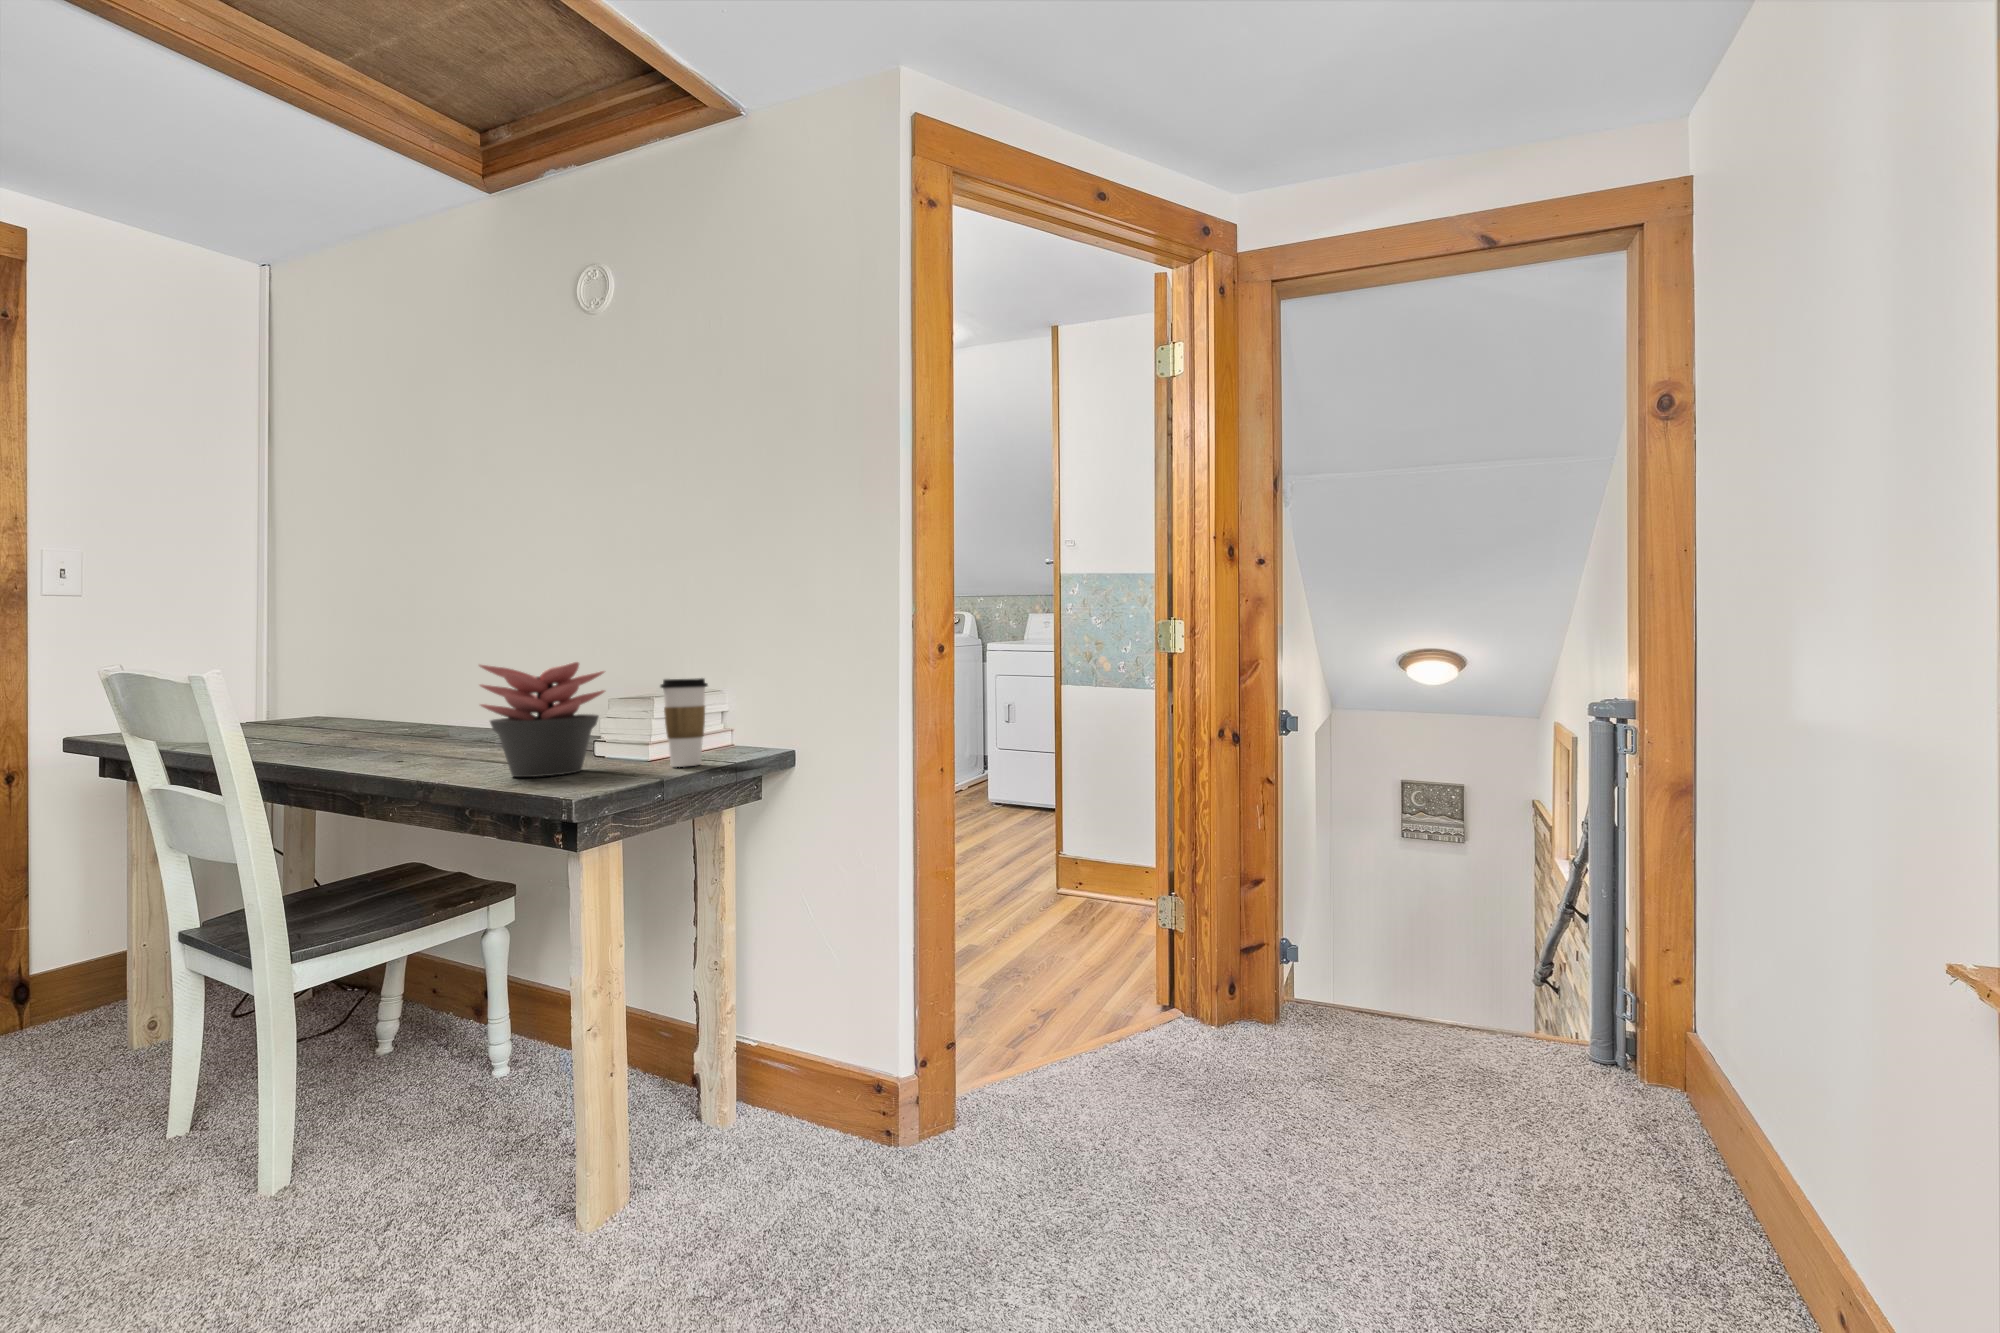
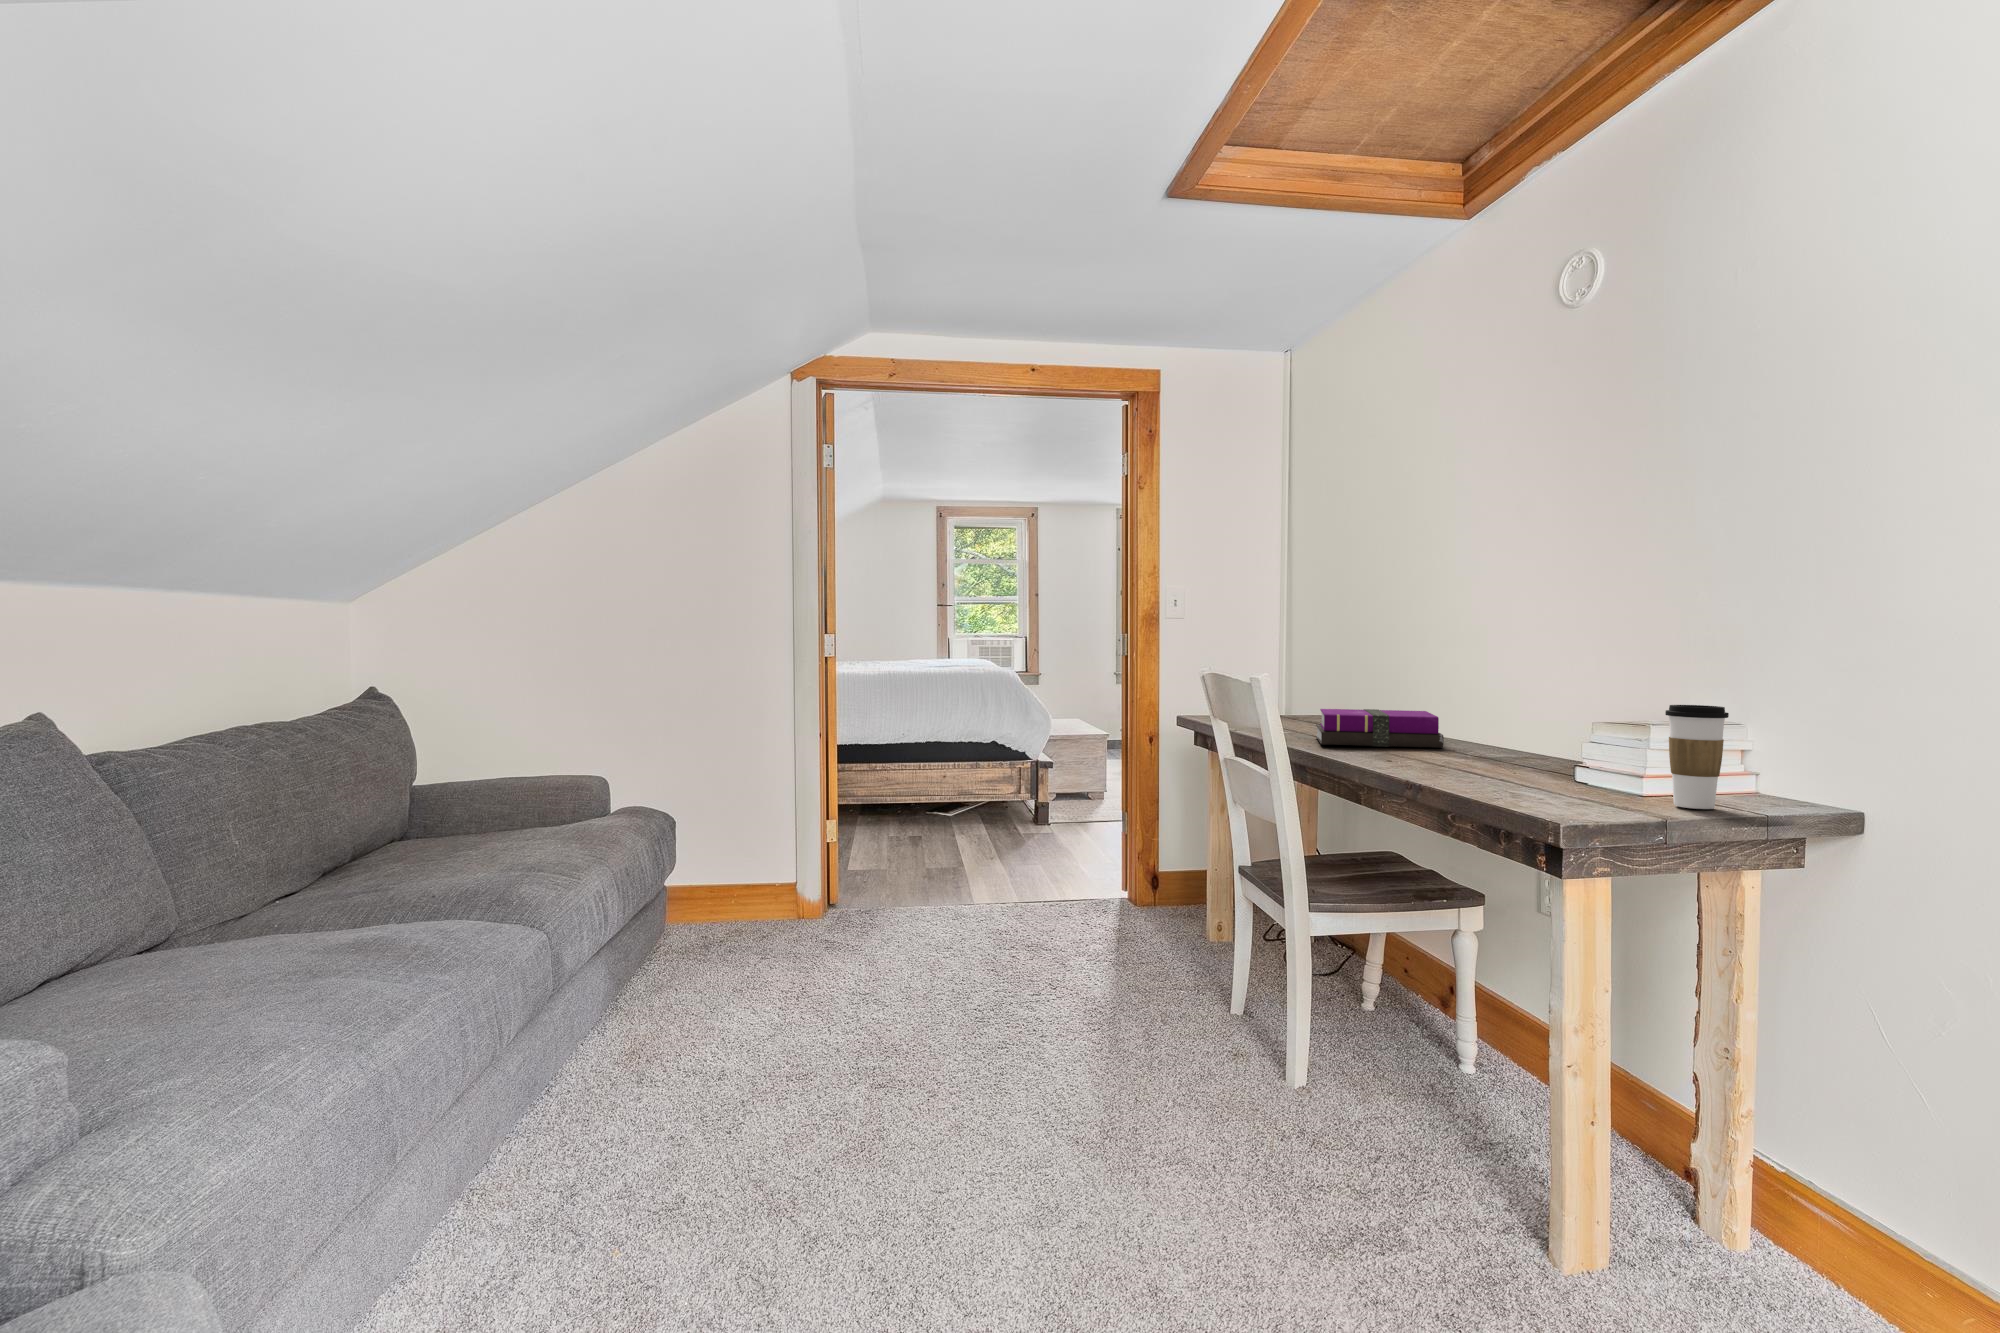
succulent plant: present [479,662,605,777] -> none [1470,678,1600,796]
notebook: none [301,716,460,762] -> present [1316,709,1444,748]

